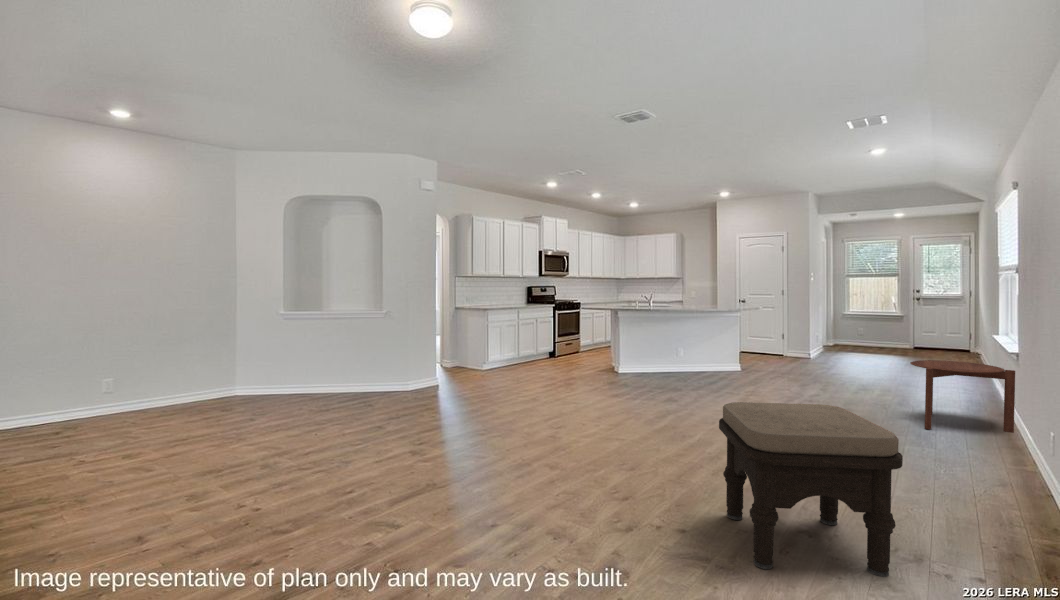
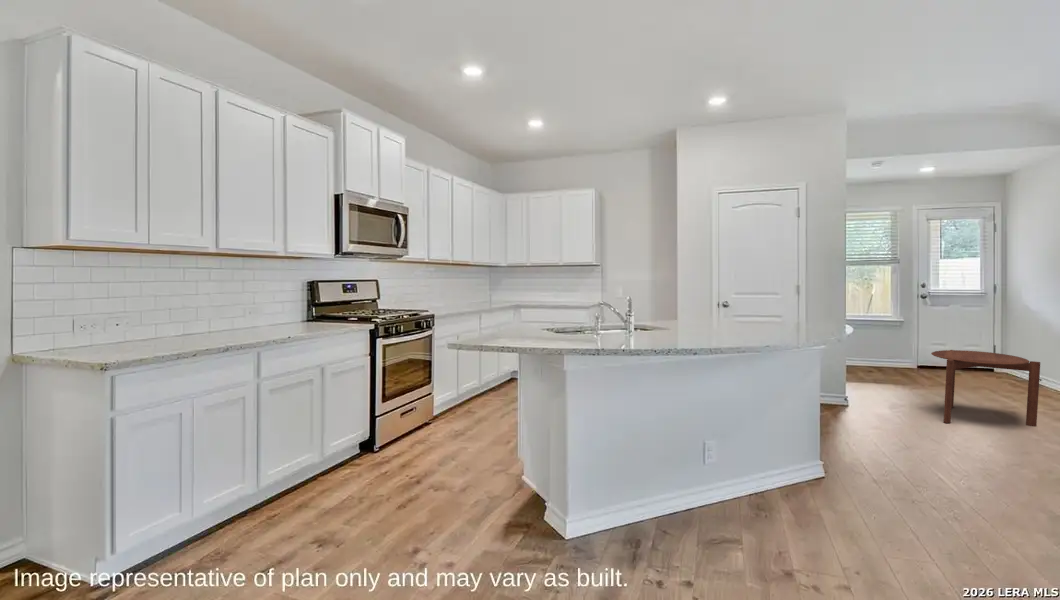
ottoman: present [719,402,903,577] -> none [724,400,907,577]

